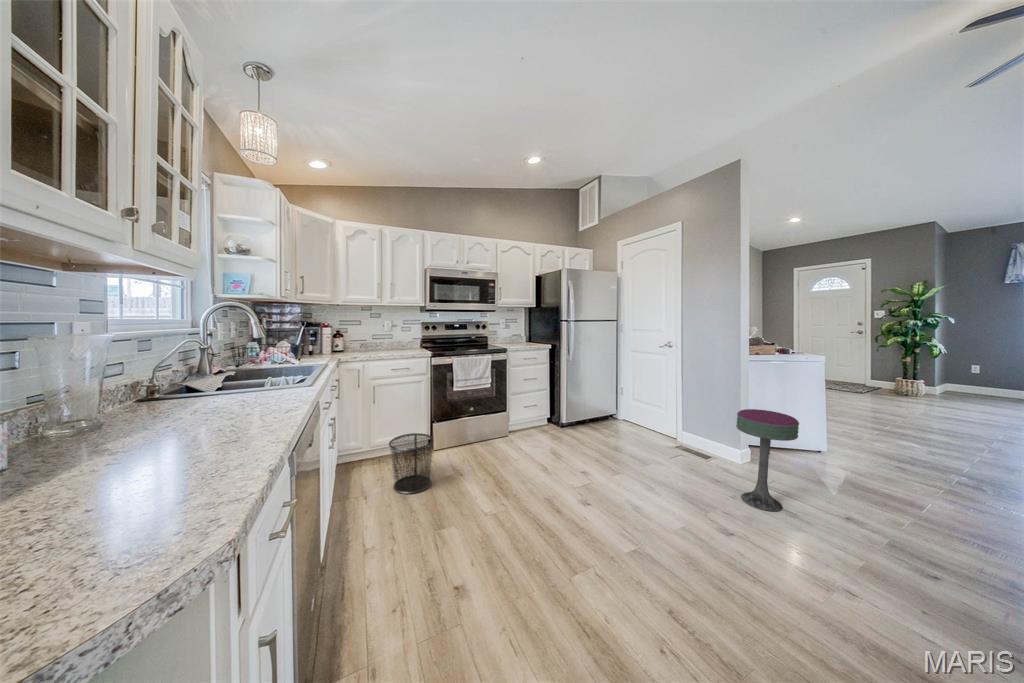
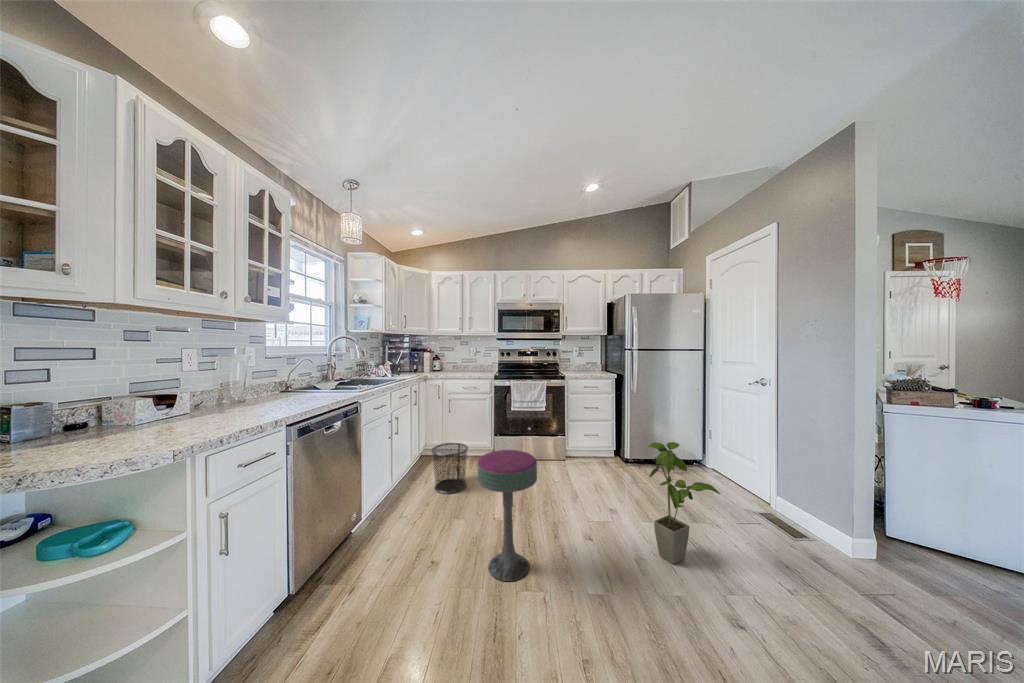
house plant: none [639,402,699,503] -> present [648,442,720,564]
bar stool: present [736,409,799,511] -> present [477,450,537,581]

